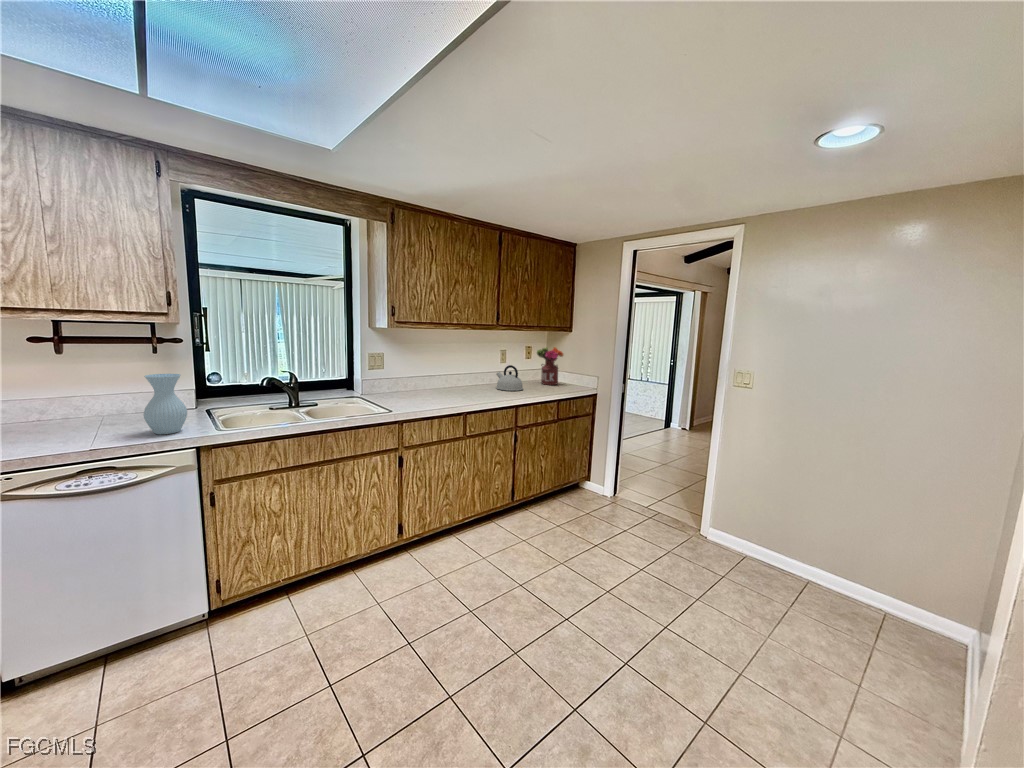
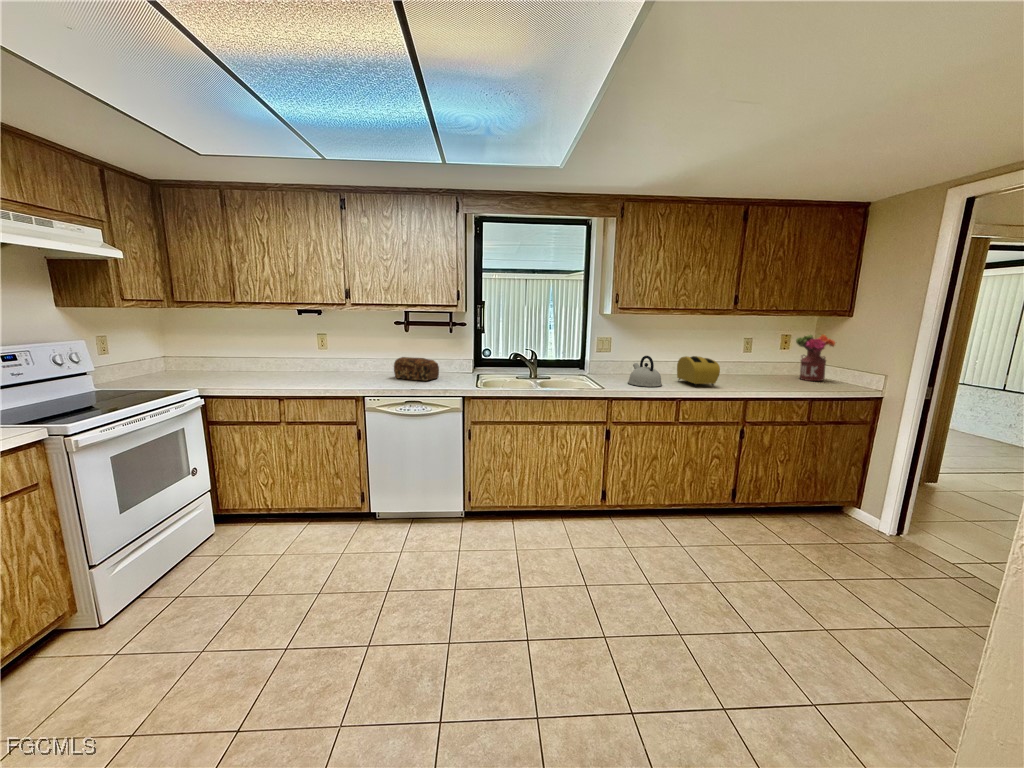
kettle: present [496,365,523,391] -> present [628,356,662,387]
toaster: none [454,370,494,400] -> present [677,356,720,387]
vase: present [143,374,187,434] -> none [439,346,461,386]
bread loaf: none [34,394,138,433] -> present [394,357,439,381]

